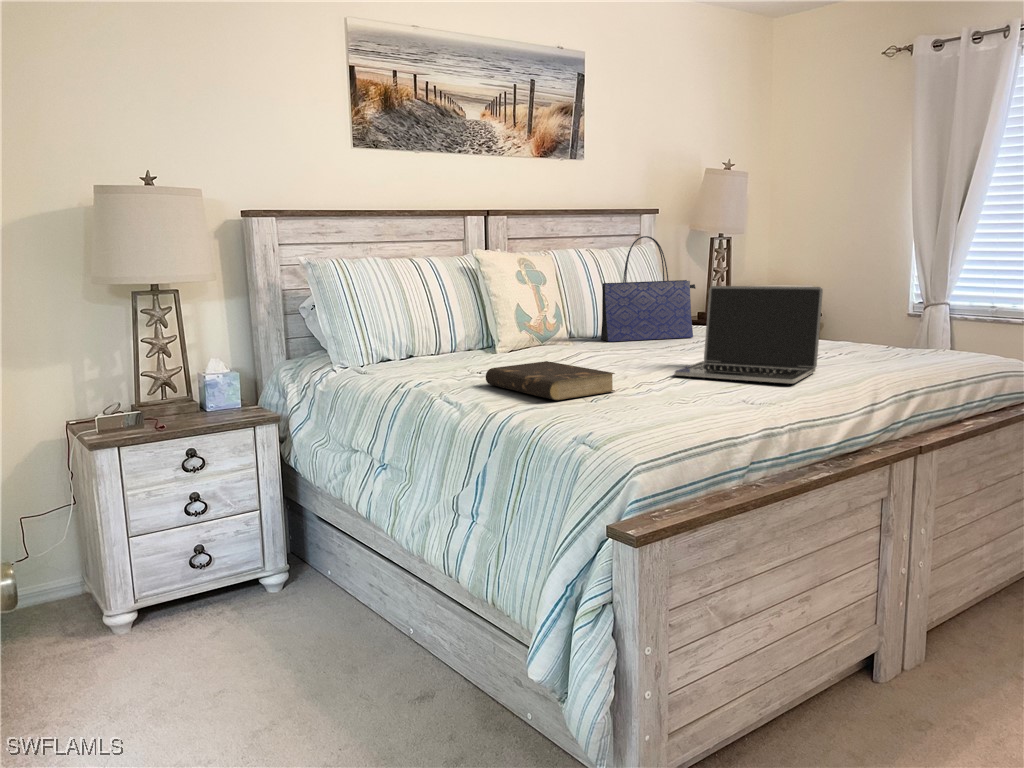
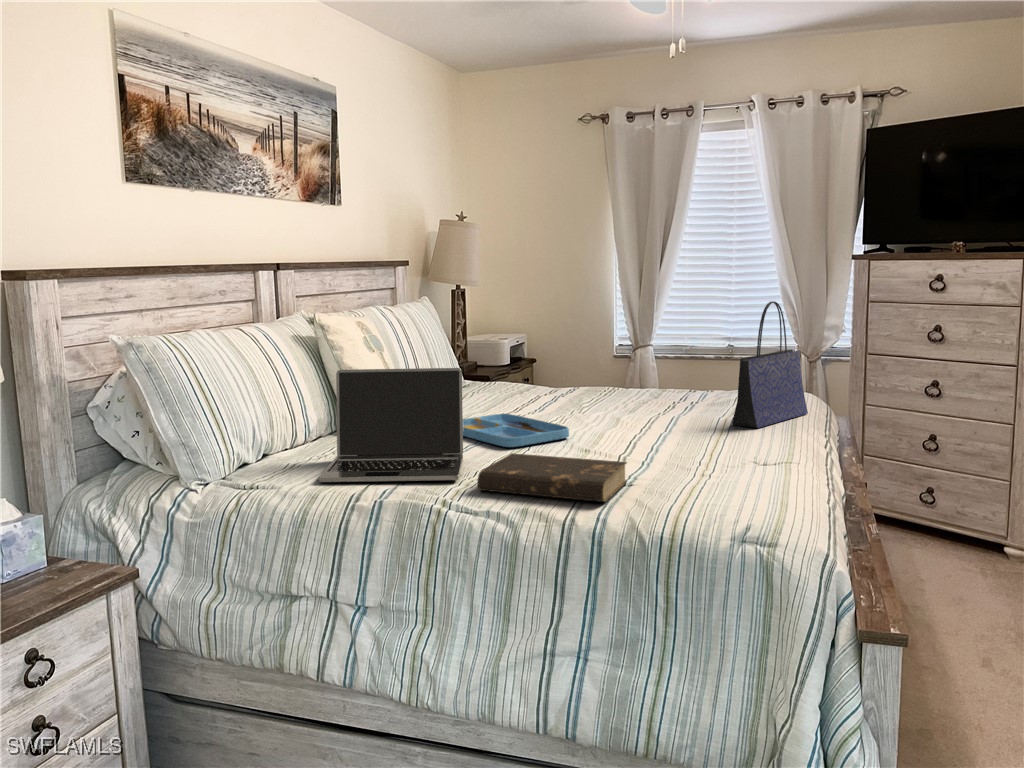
tote bag: present [601,236,695,342] -> present [732,301,808,428]
laptop: present [675,286,823,384] -> present [319,368,463,482]
tray: none [572,340,657,363] -> present [463,414,569,447]

